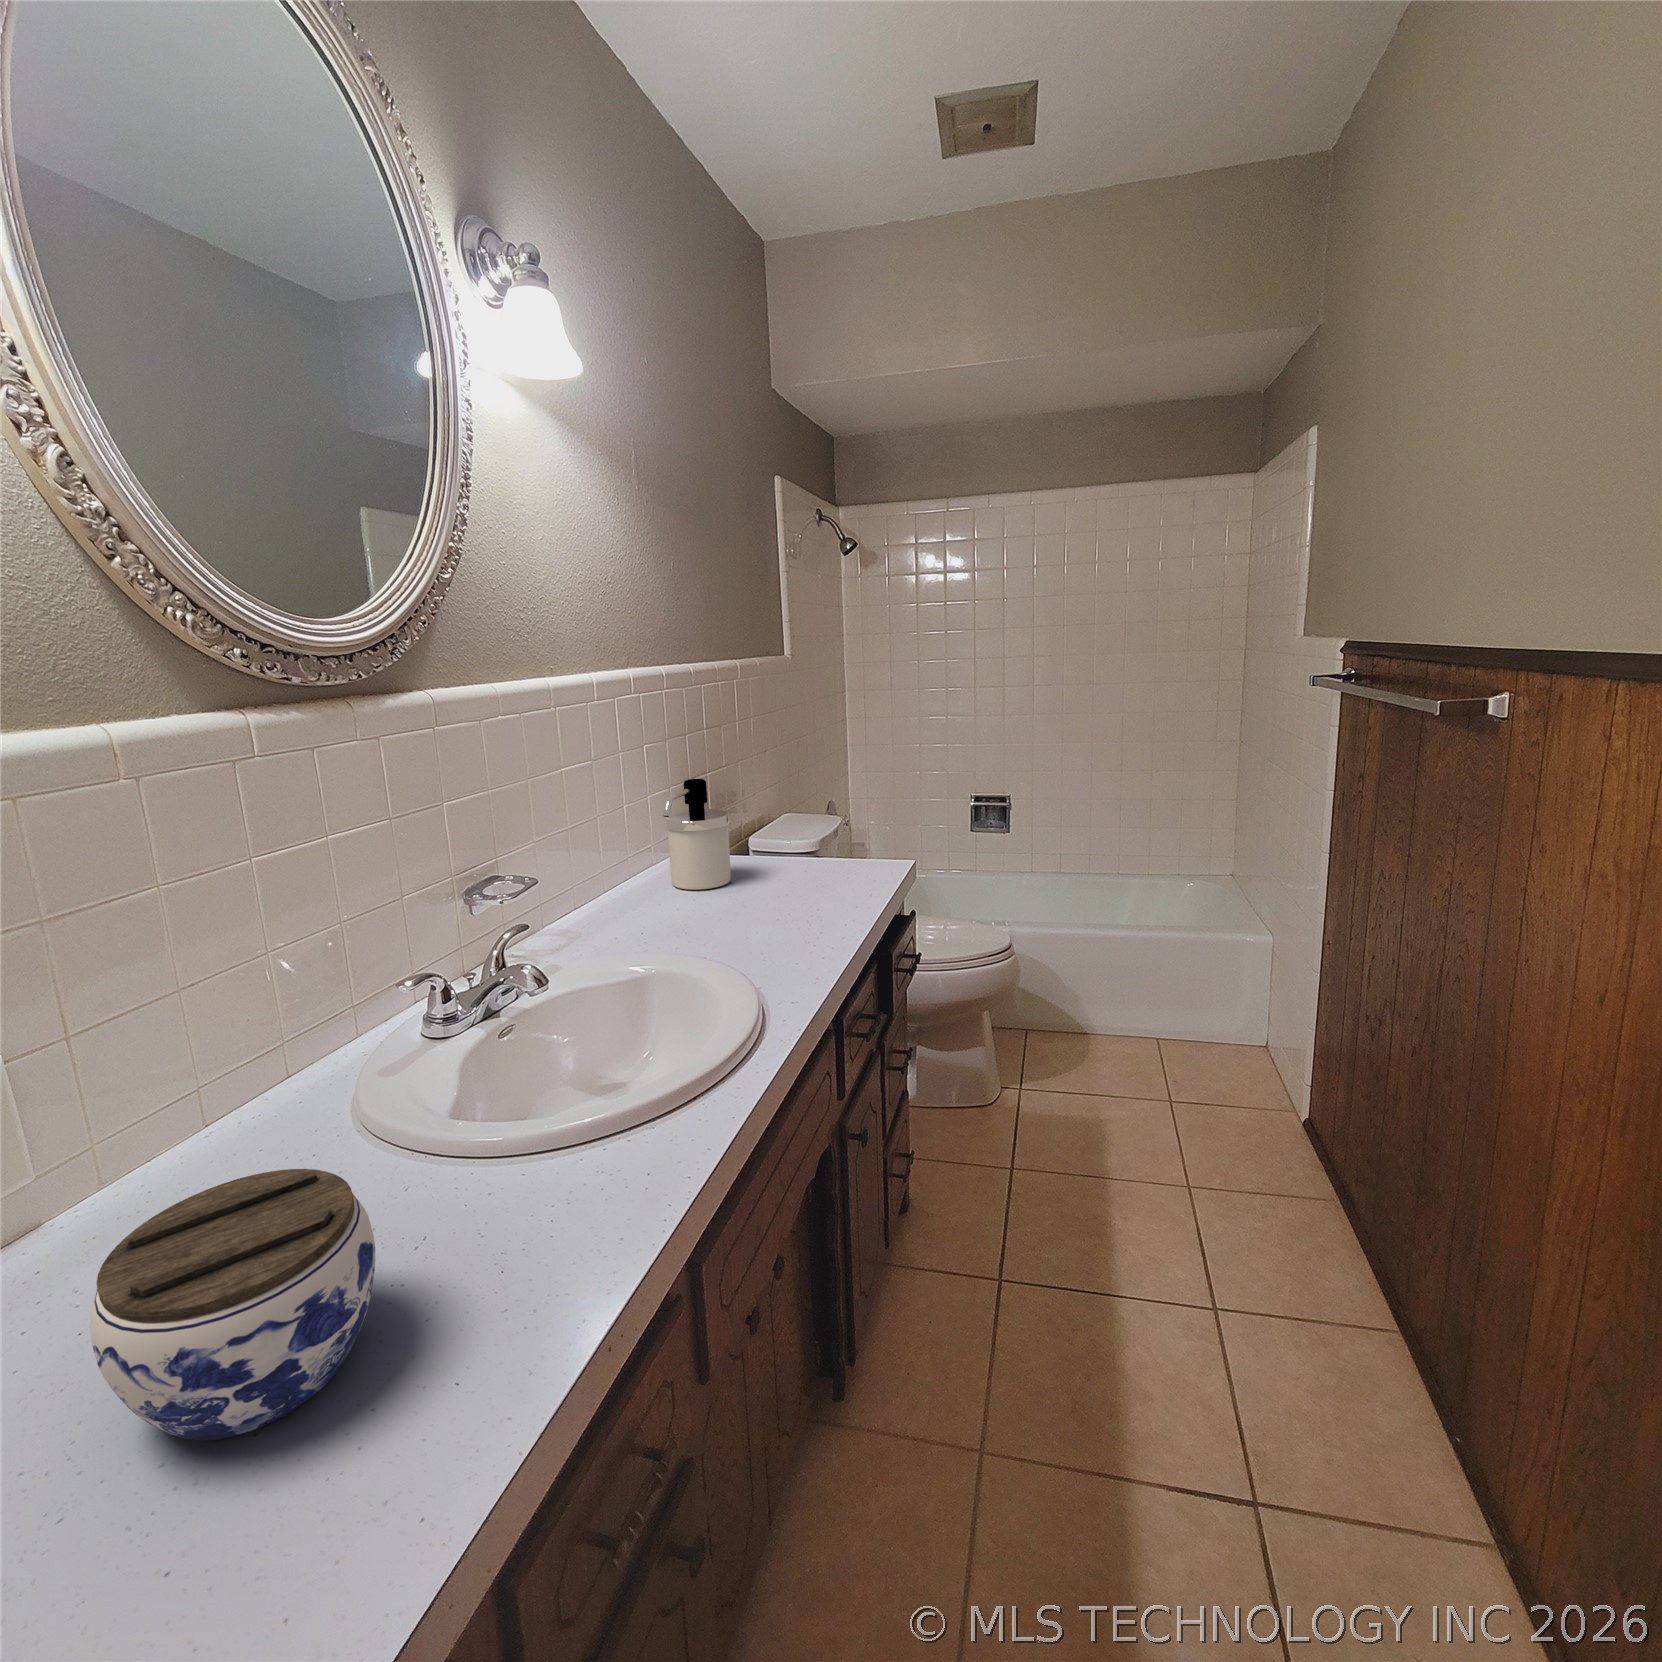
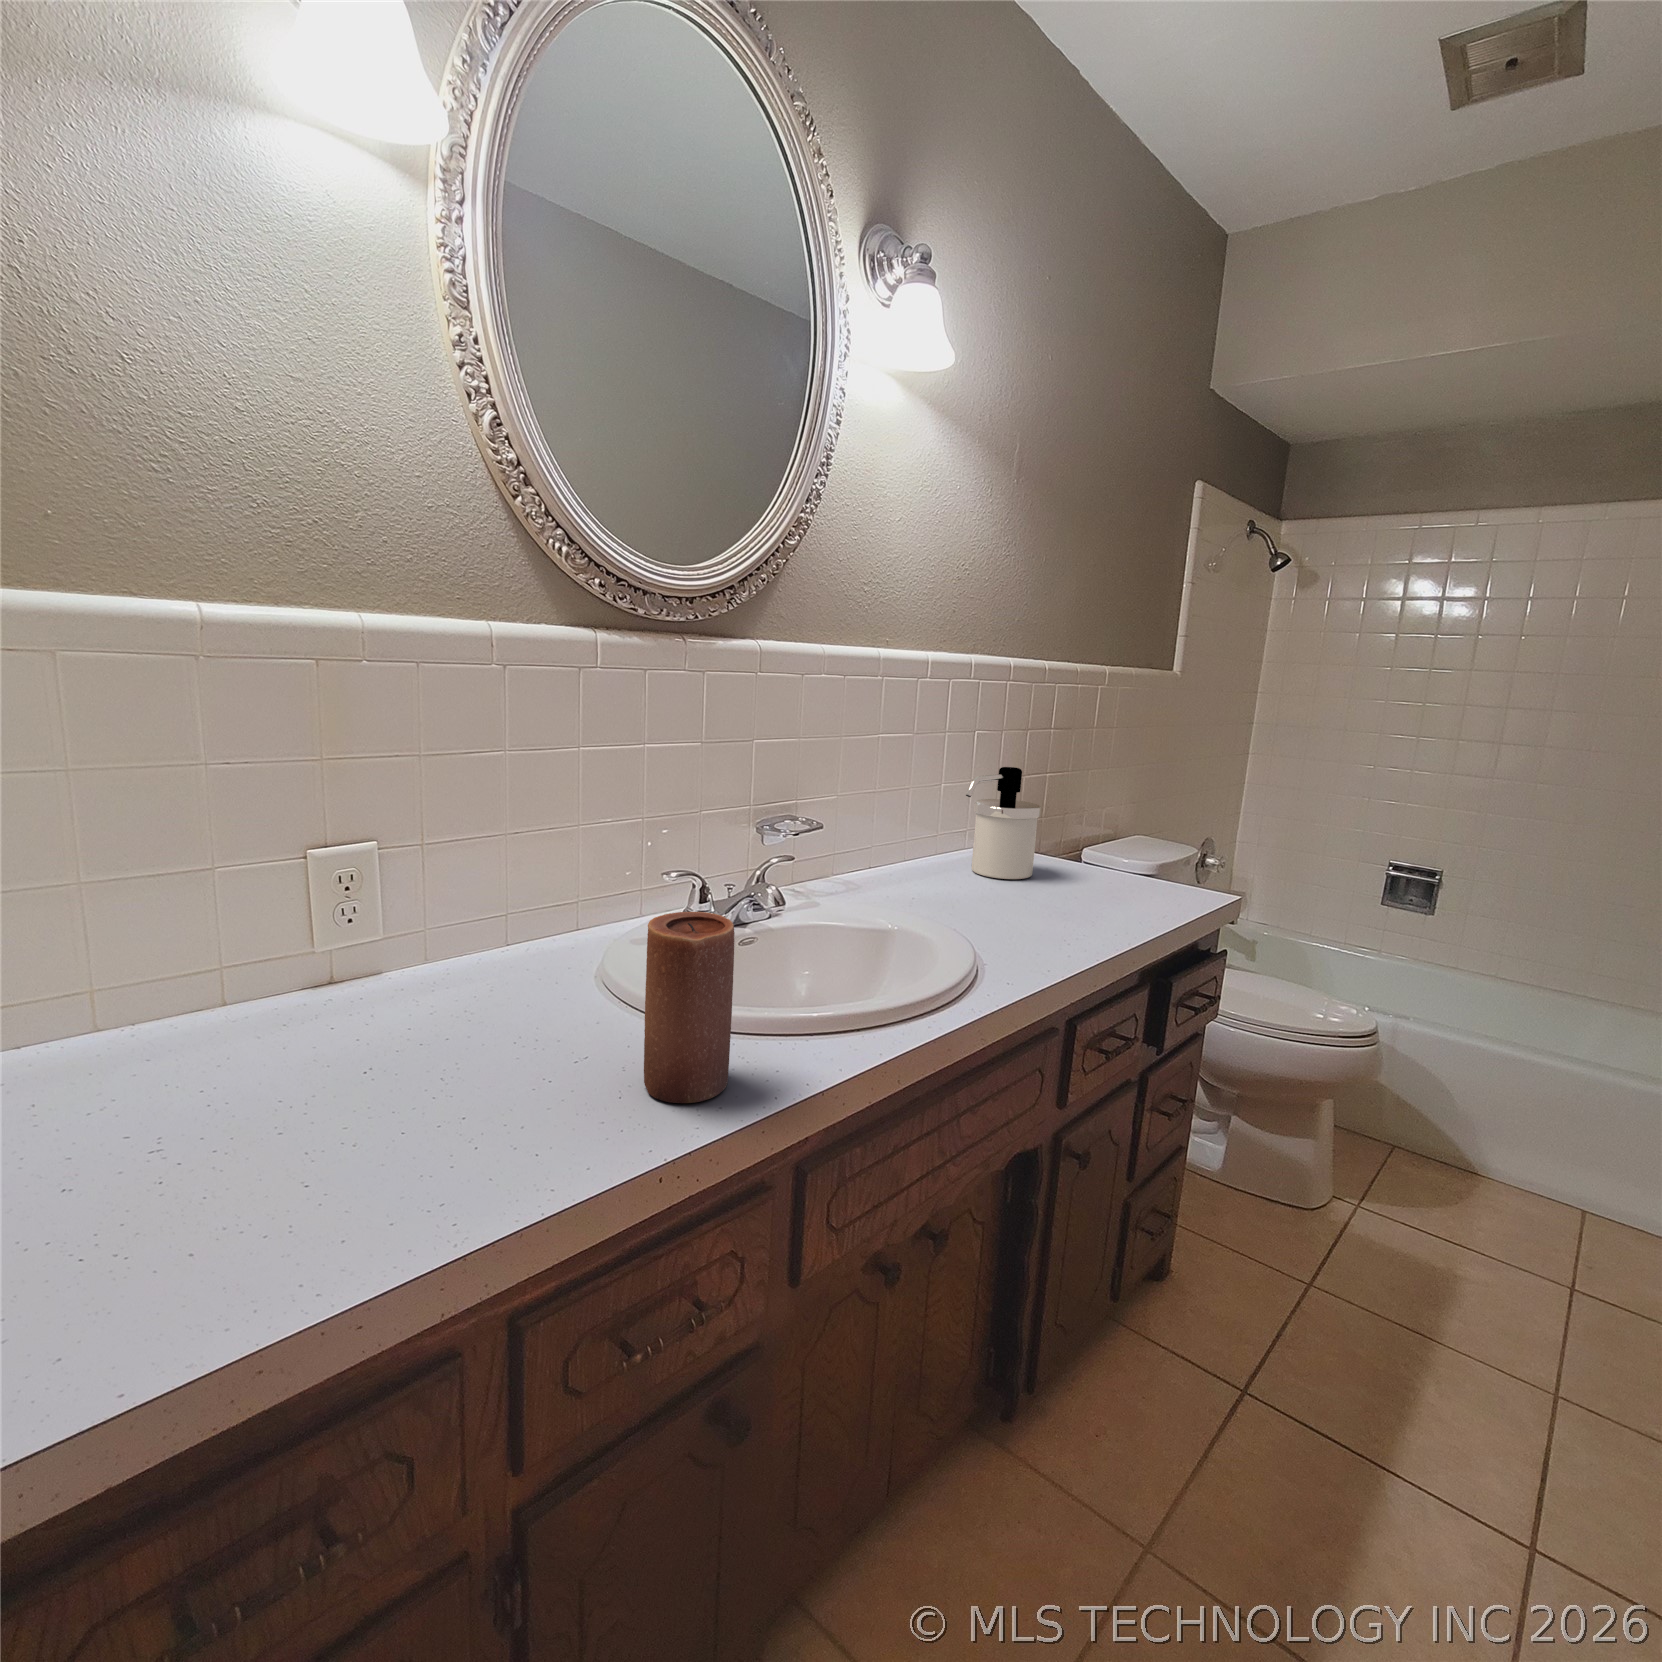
candle: none [501,1030,611,1246] -> present [644,912,735,1103]
jar: present [90,1169,375,1441] -> none [312,956,517,1135]

